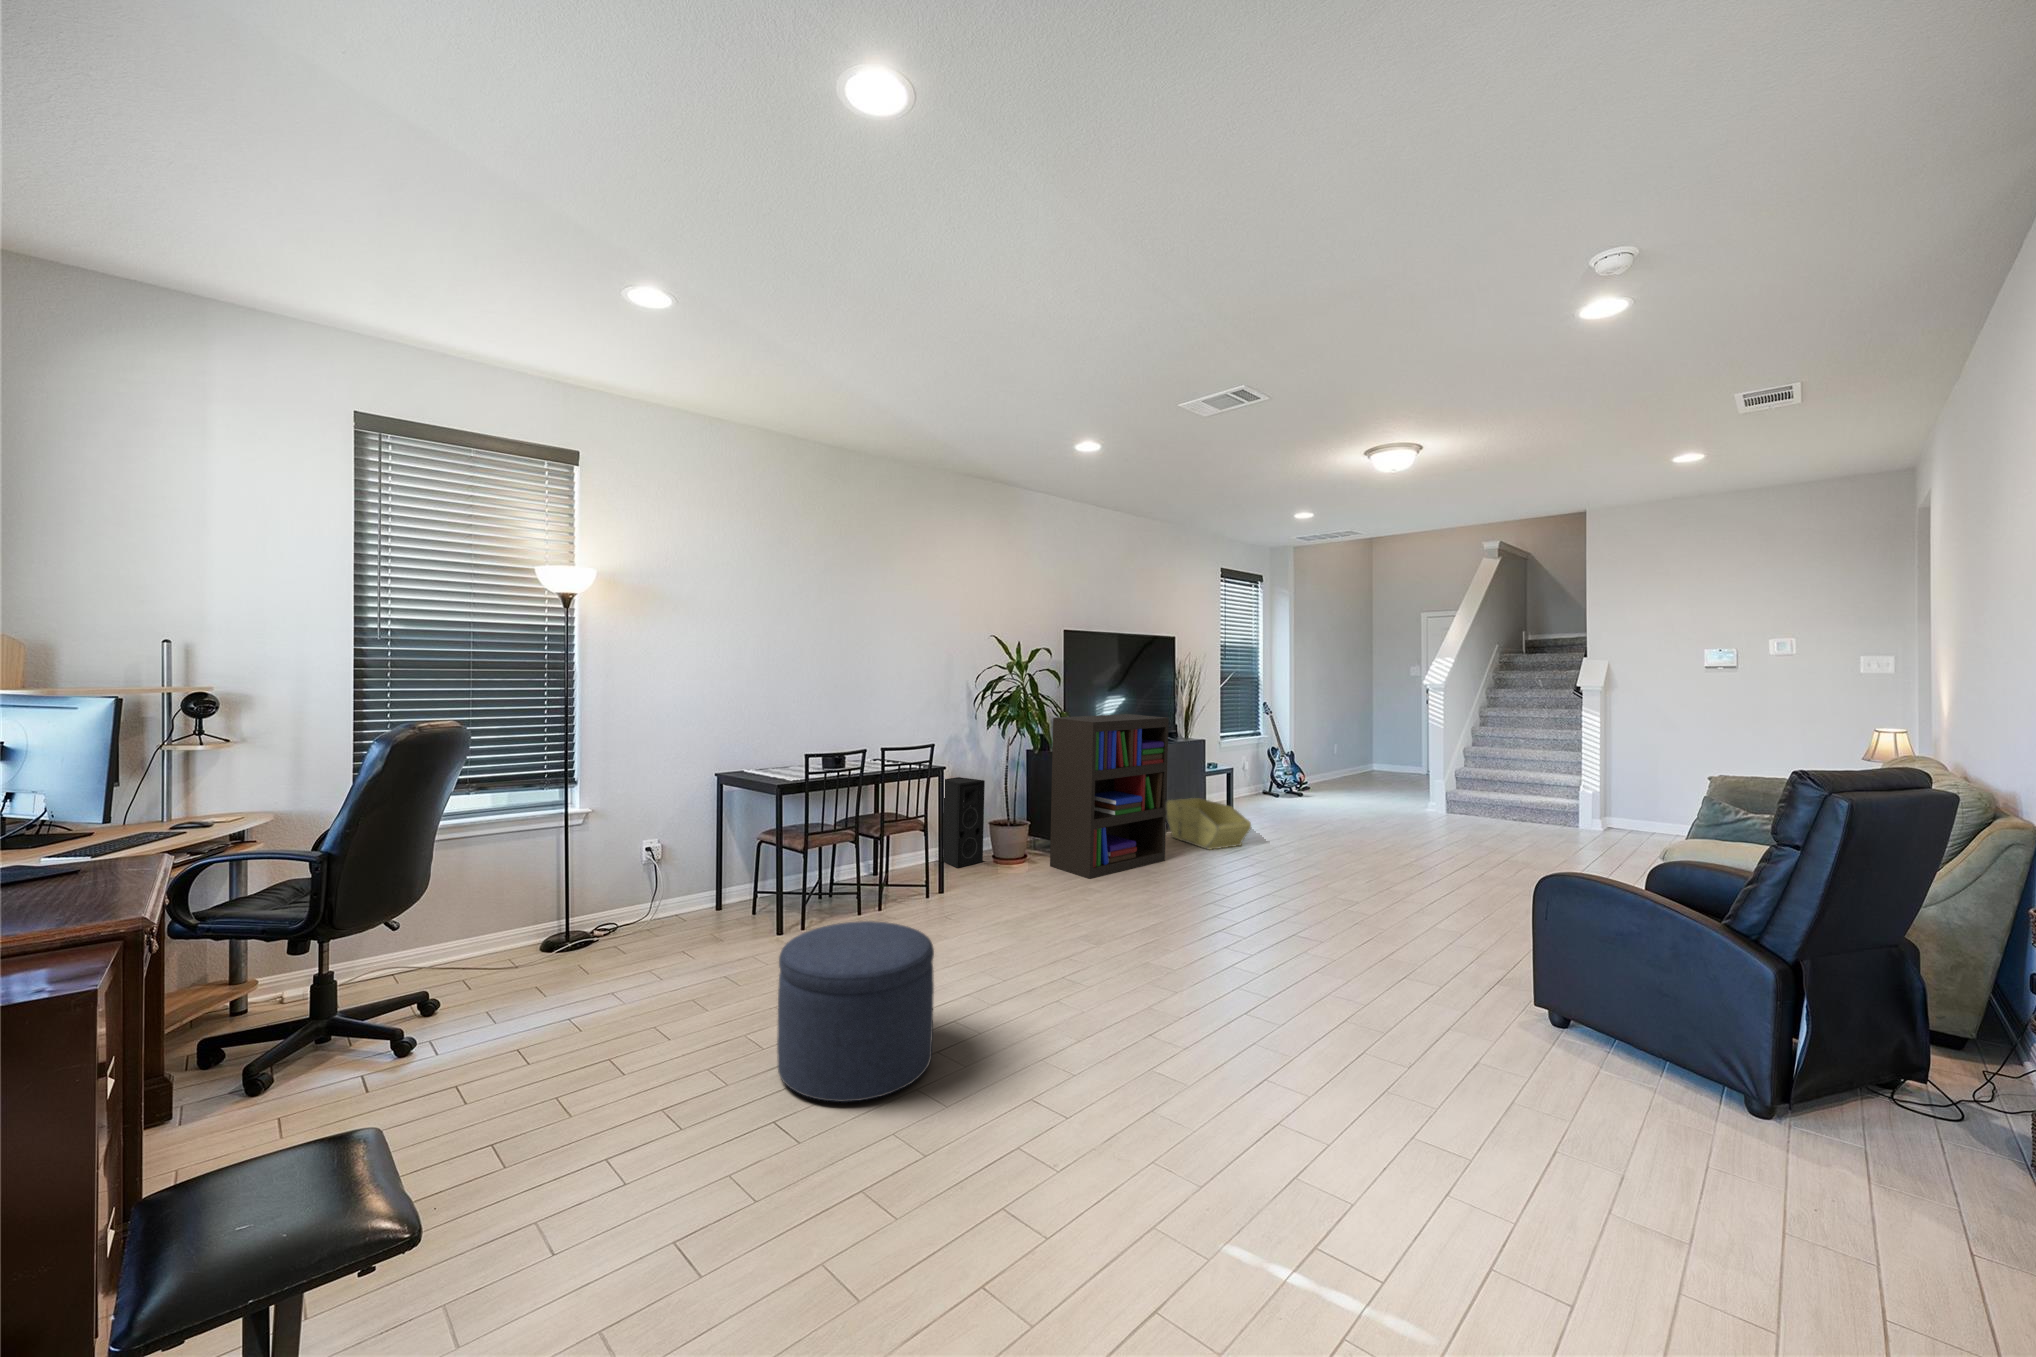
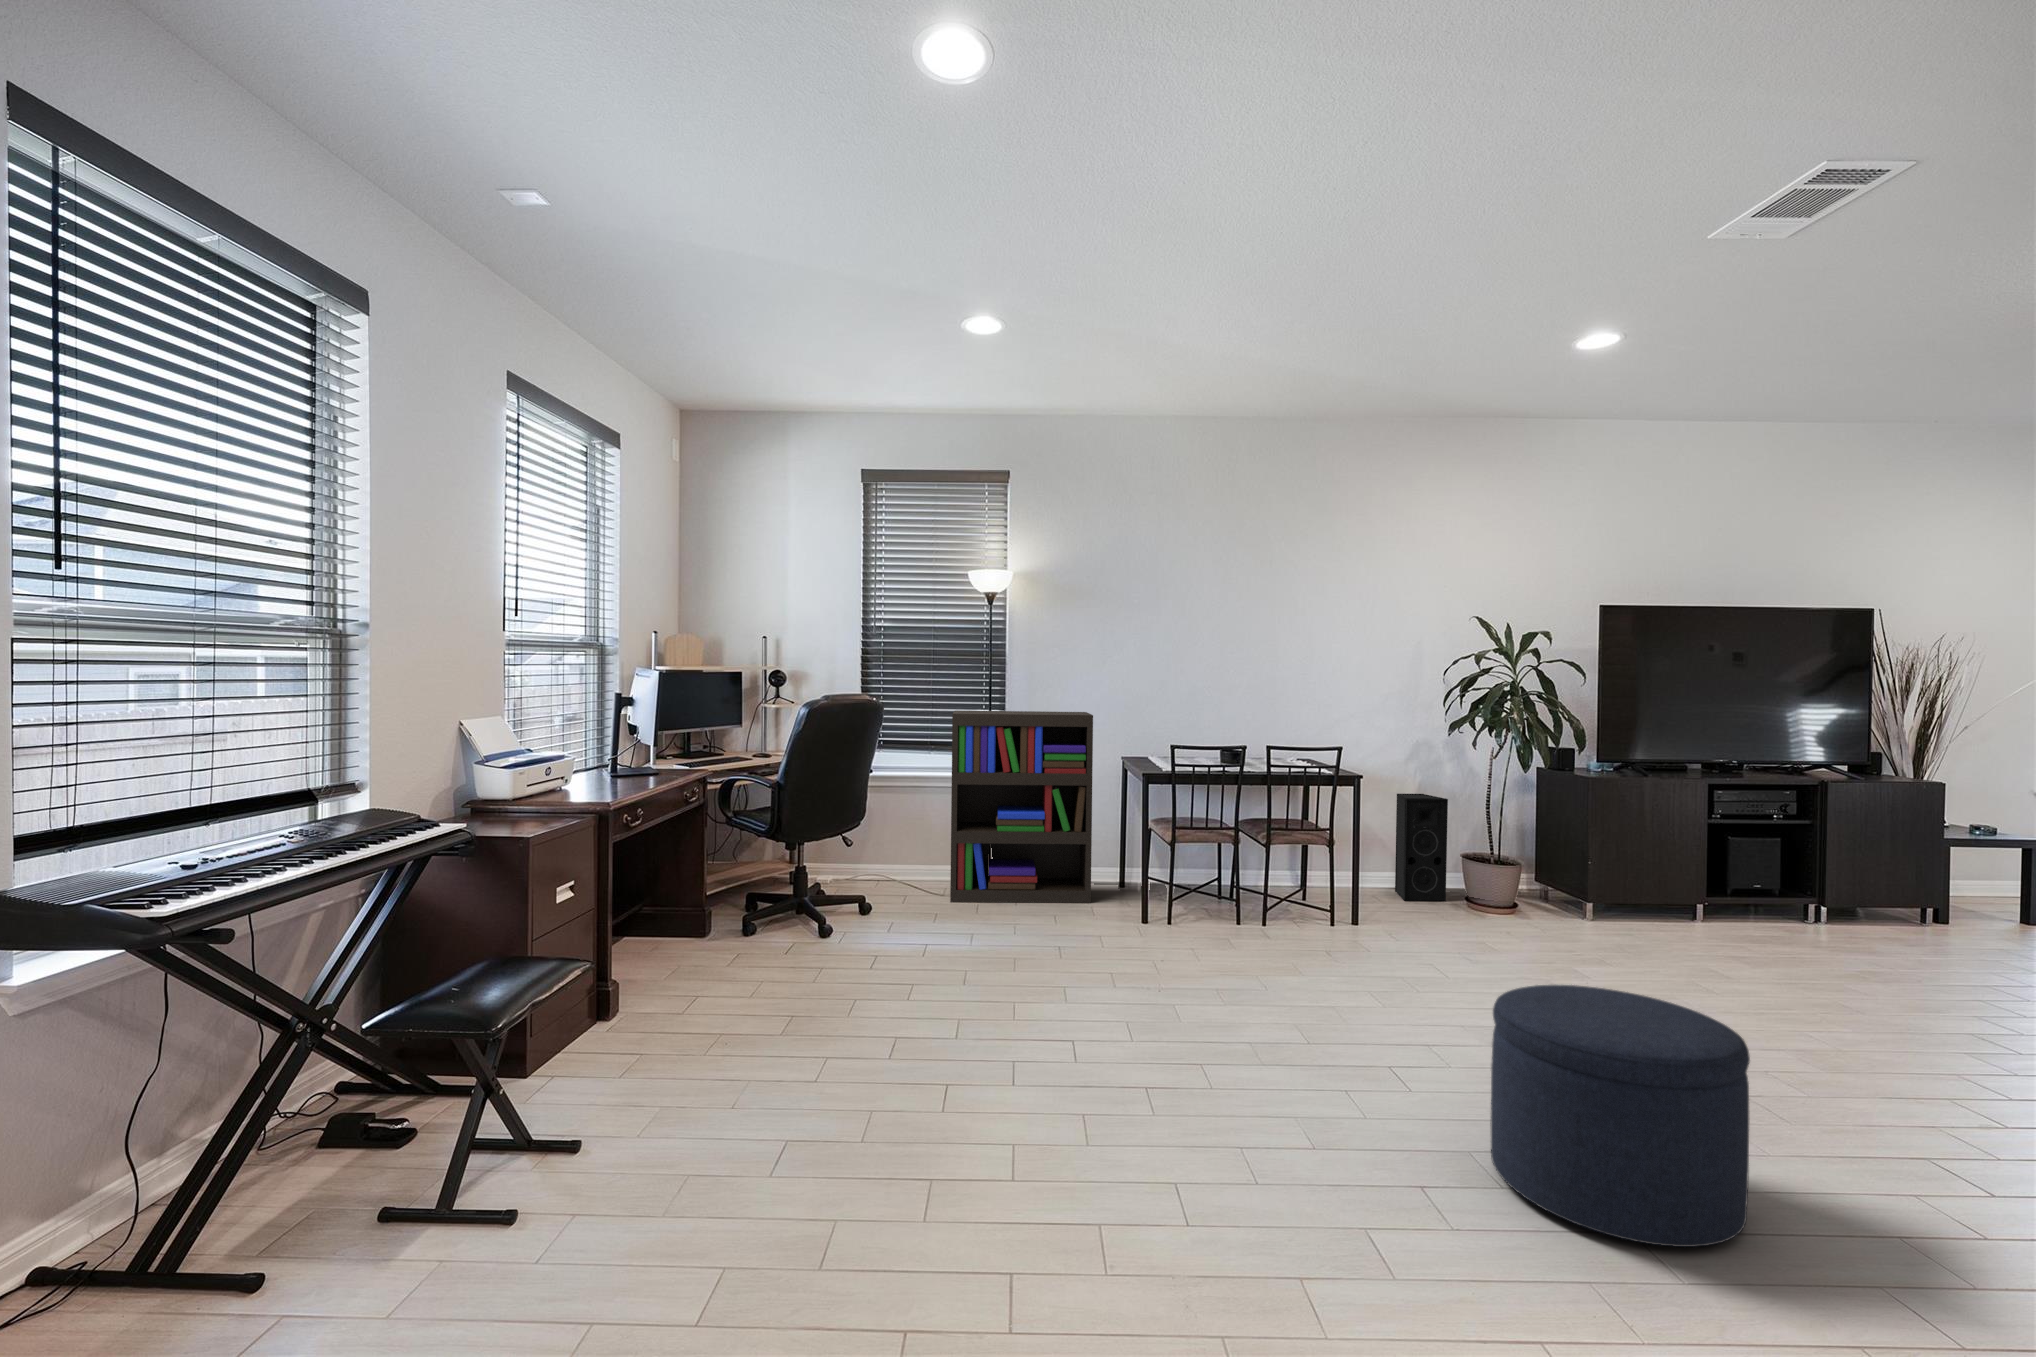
bookshelf: present [1050,714,1169,879] -> present [950,711,1093,903]
storage bin: present [1166,798,1251,850] -> none [1799,867,1957,956]
ottoman: present [777,921,934,1102] -> present [1490,985,1750,1247]

